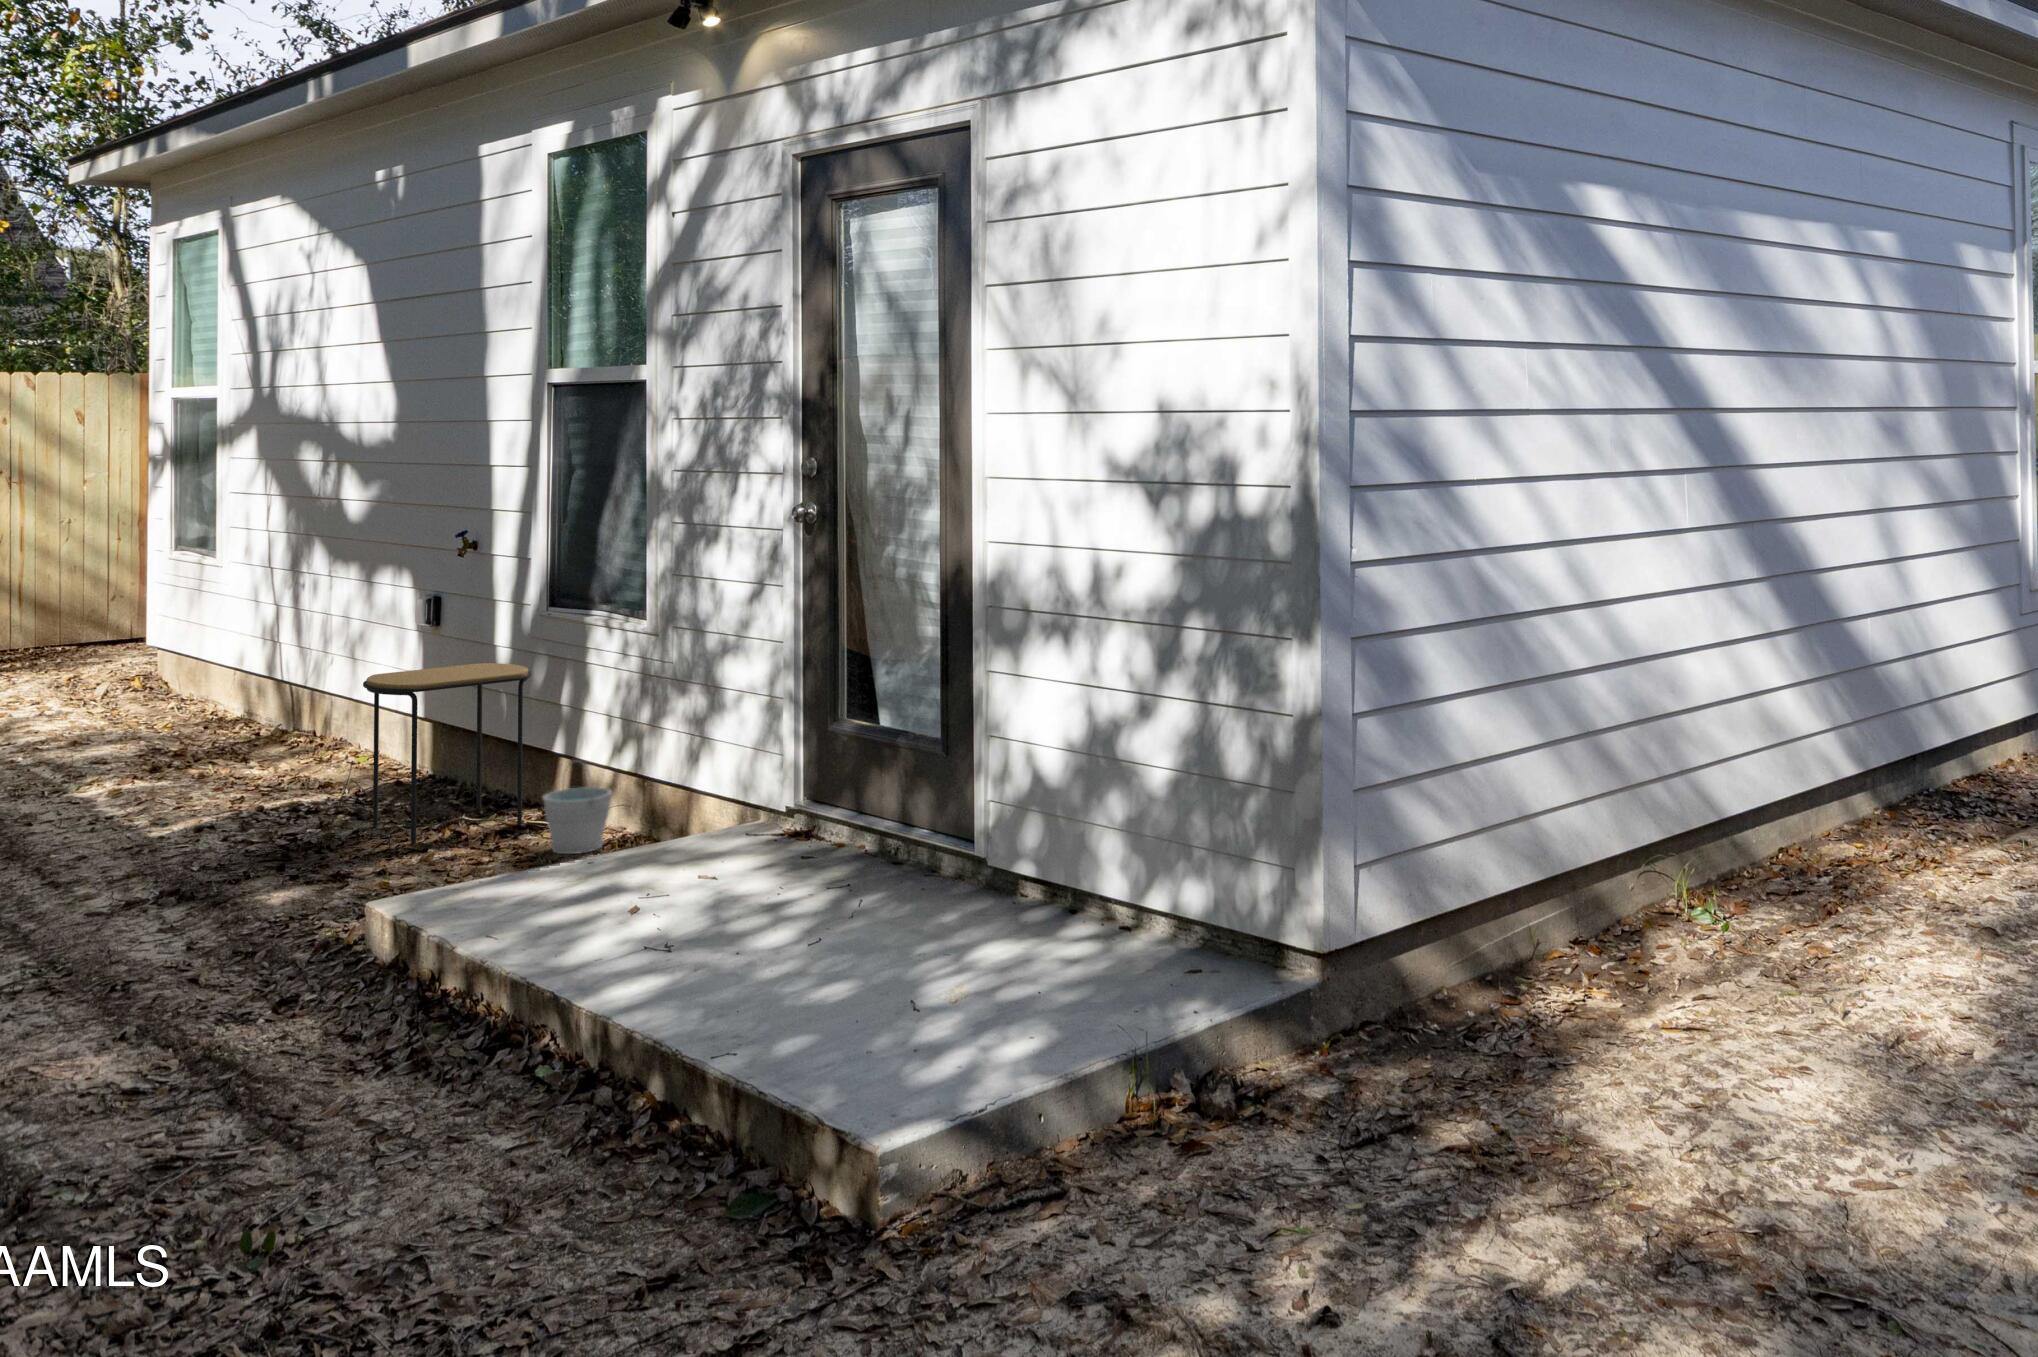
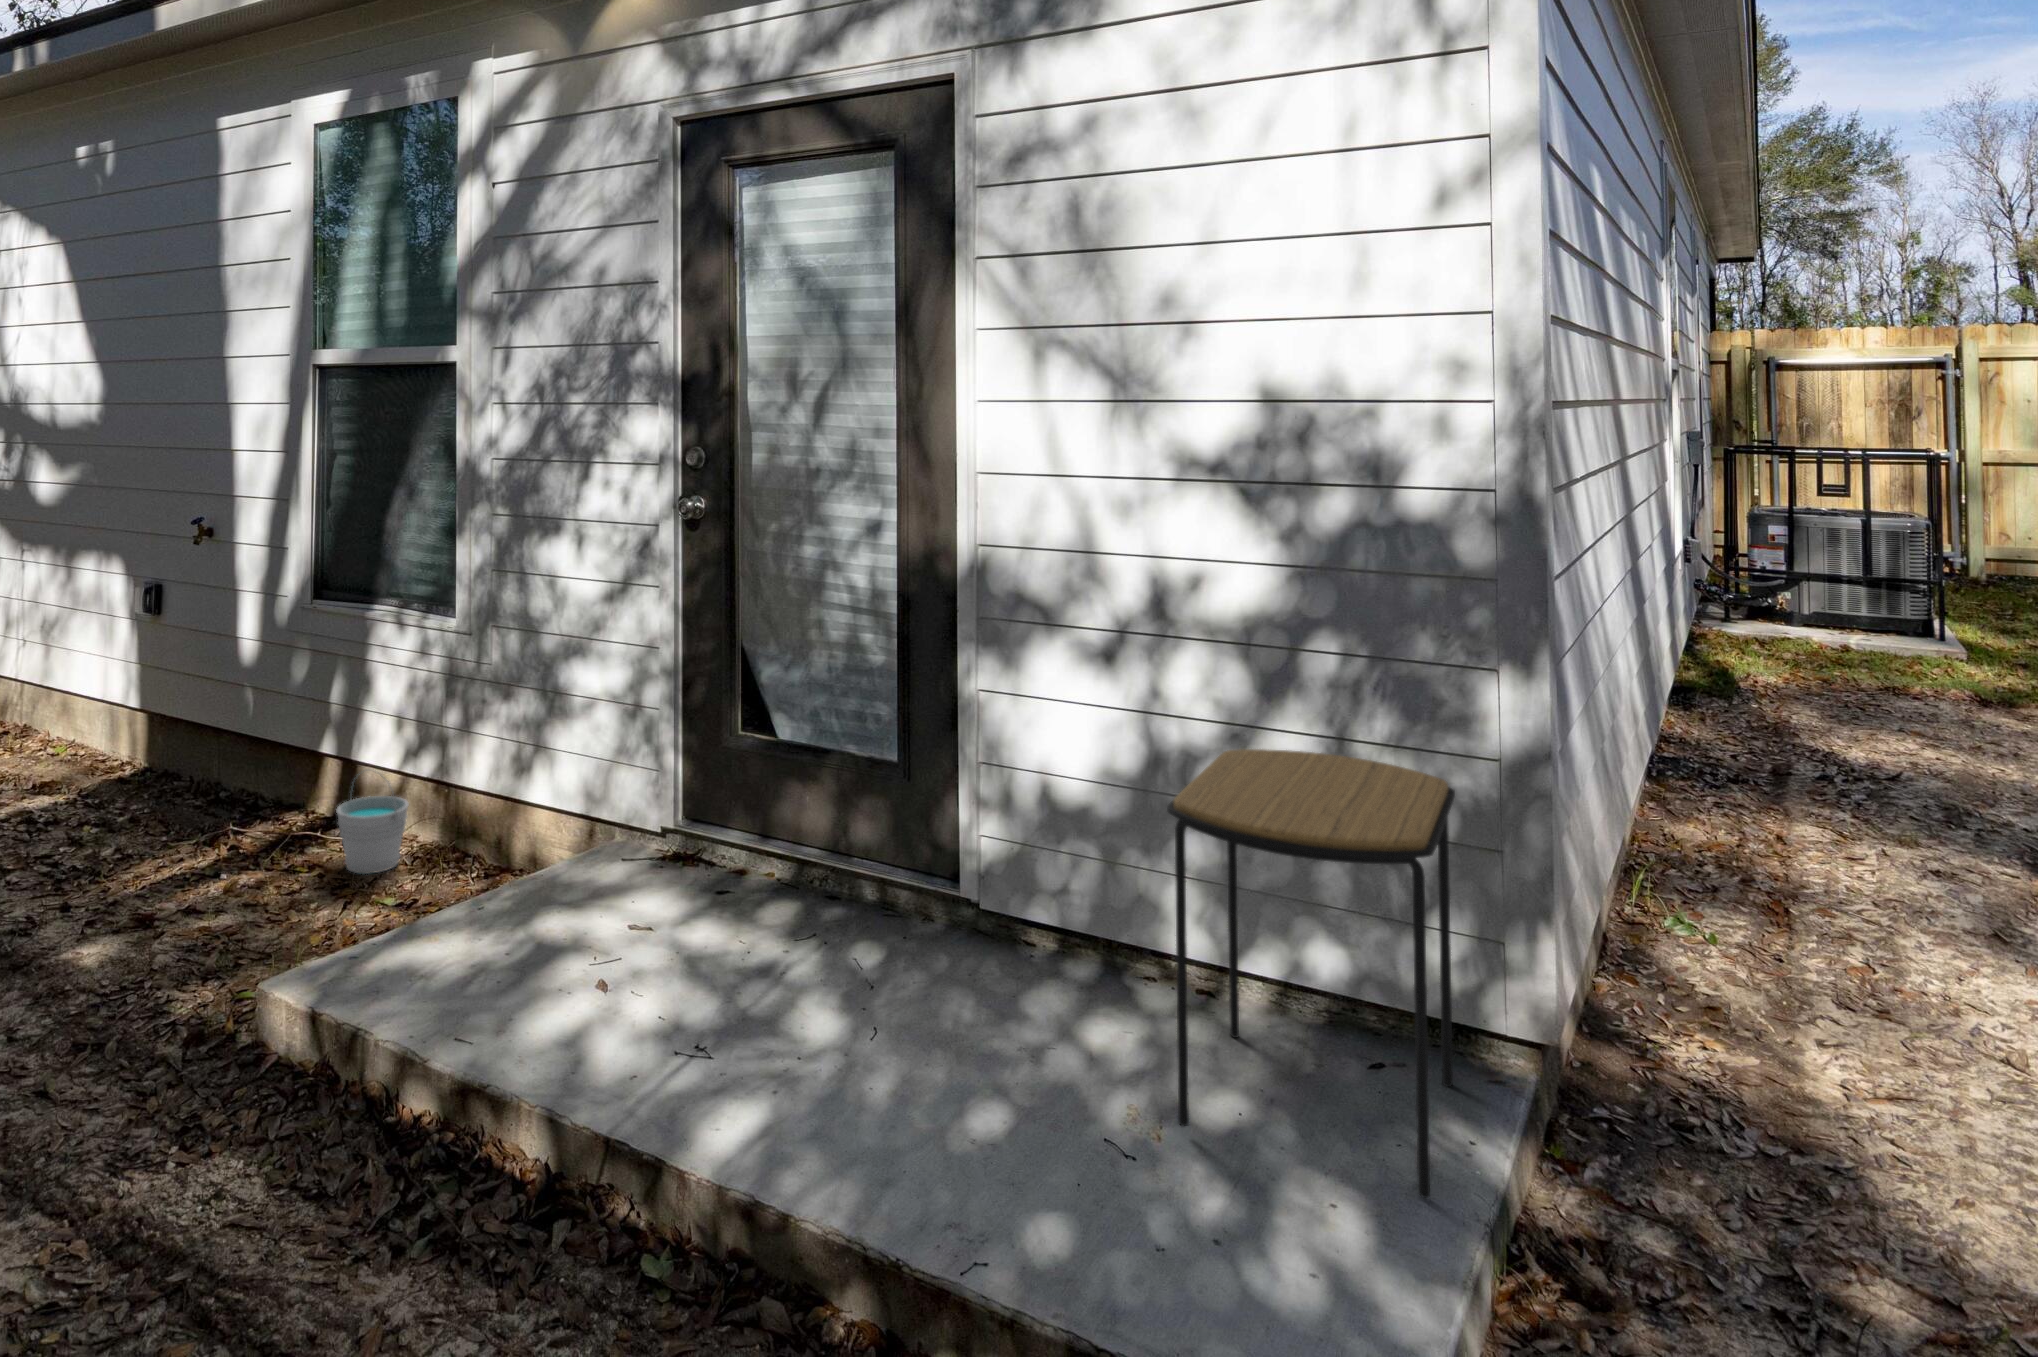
side table: present [363,663,531,844] -> present [1167,749,1455,1198]

